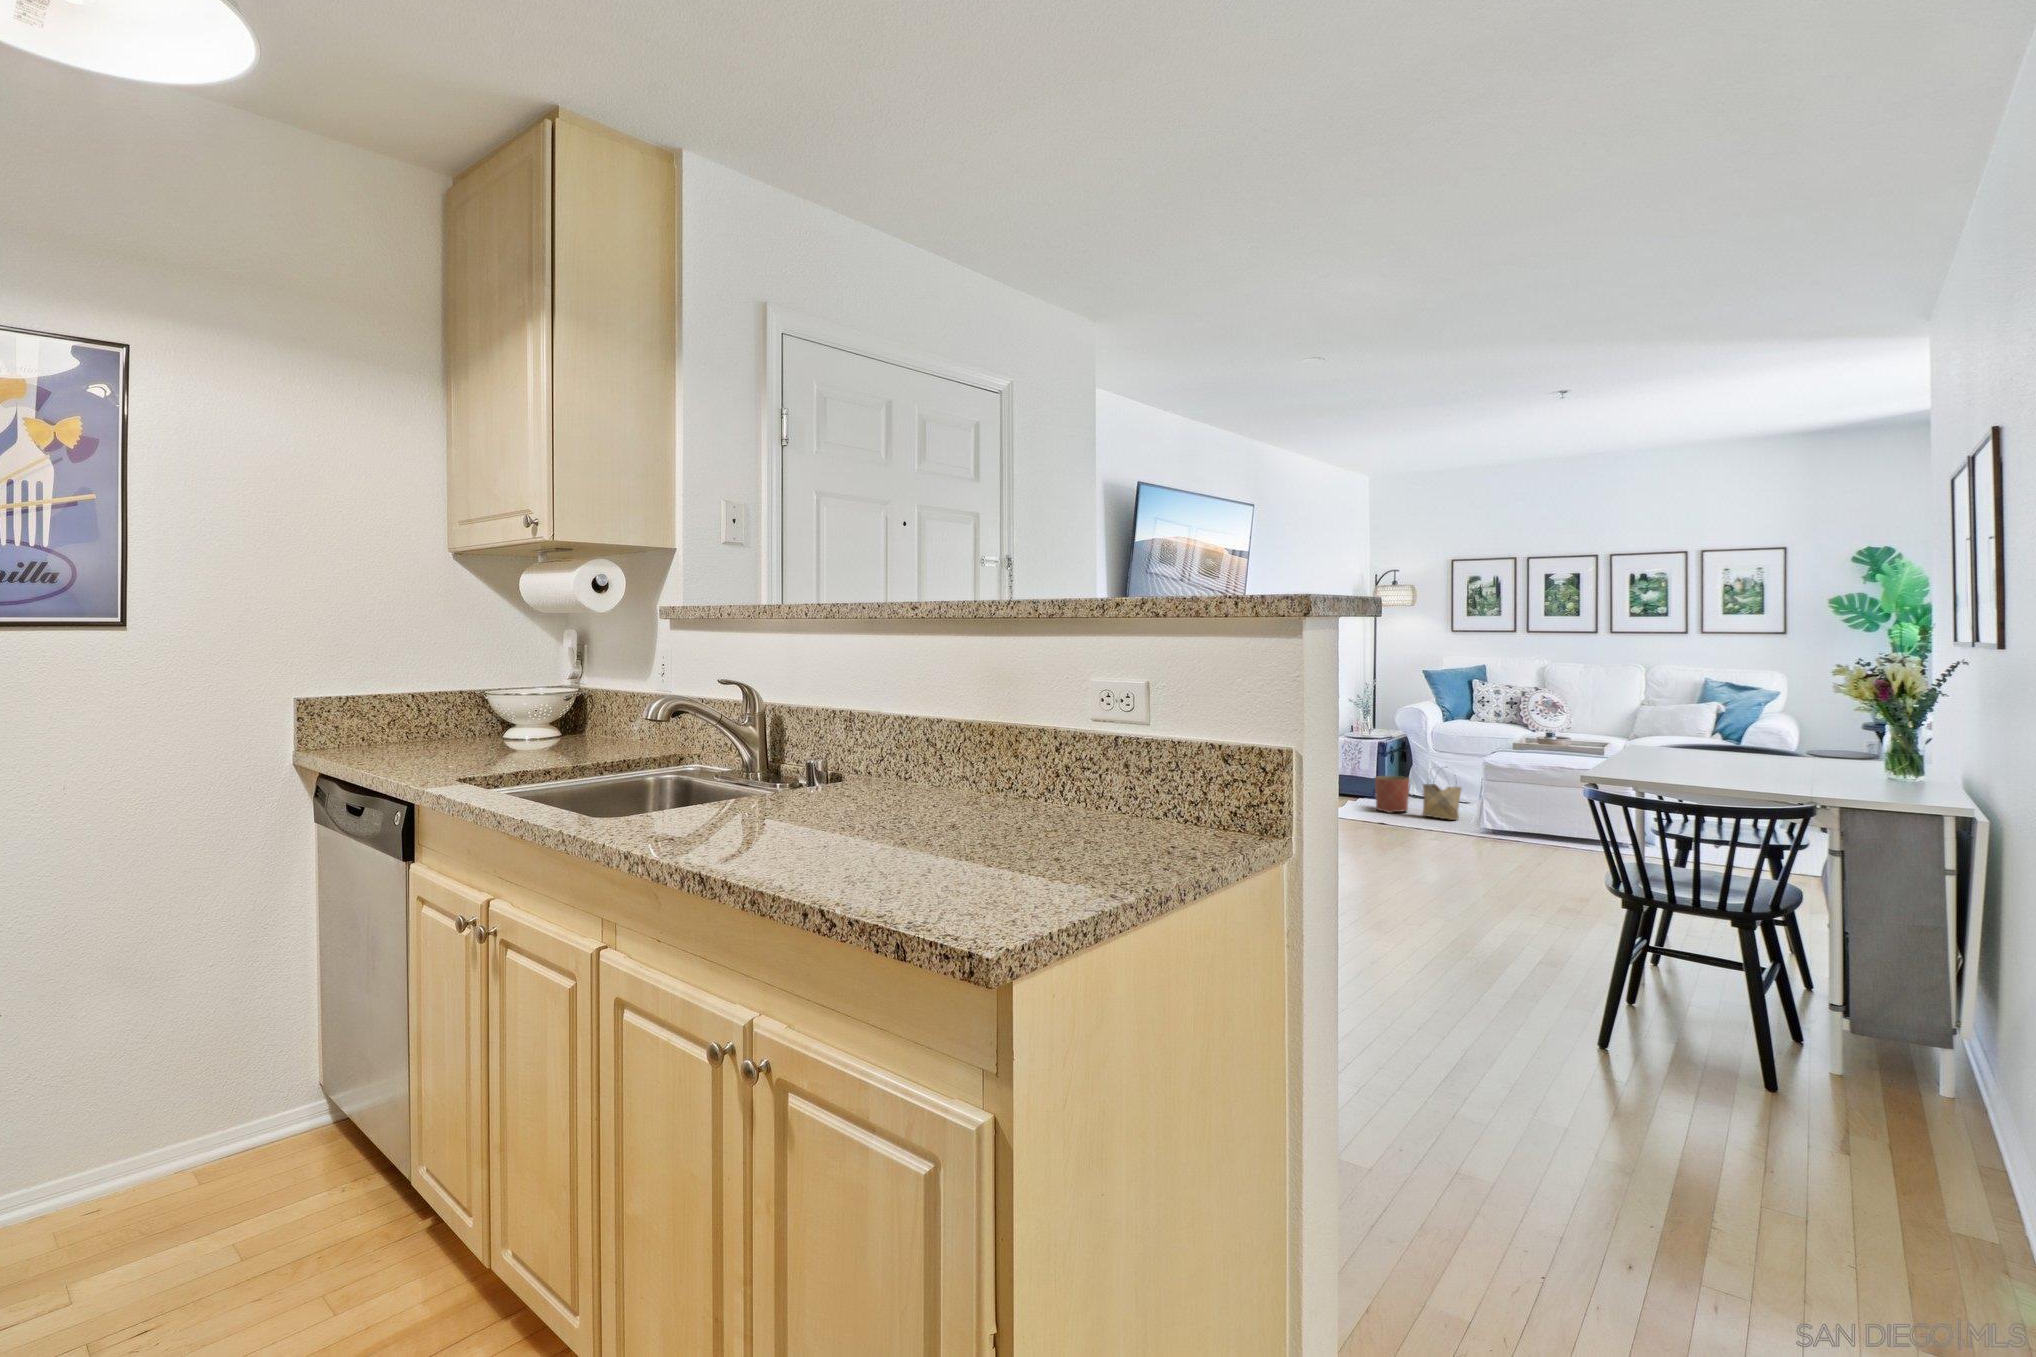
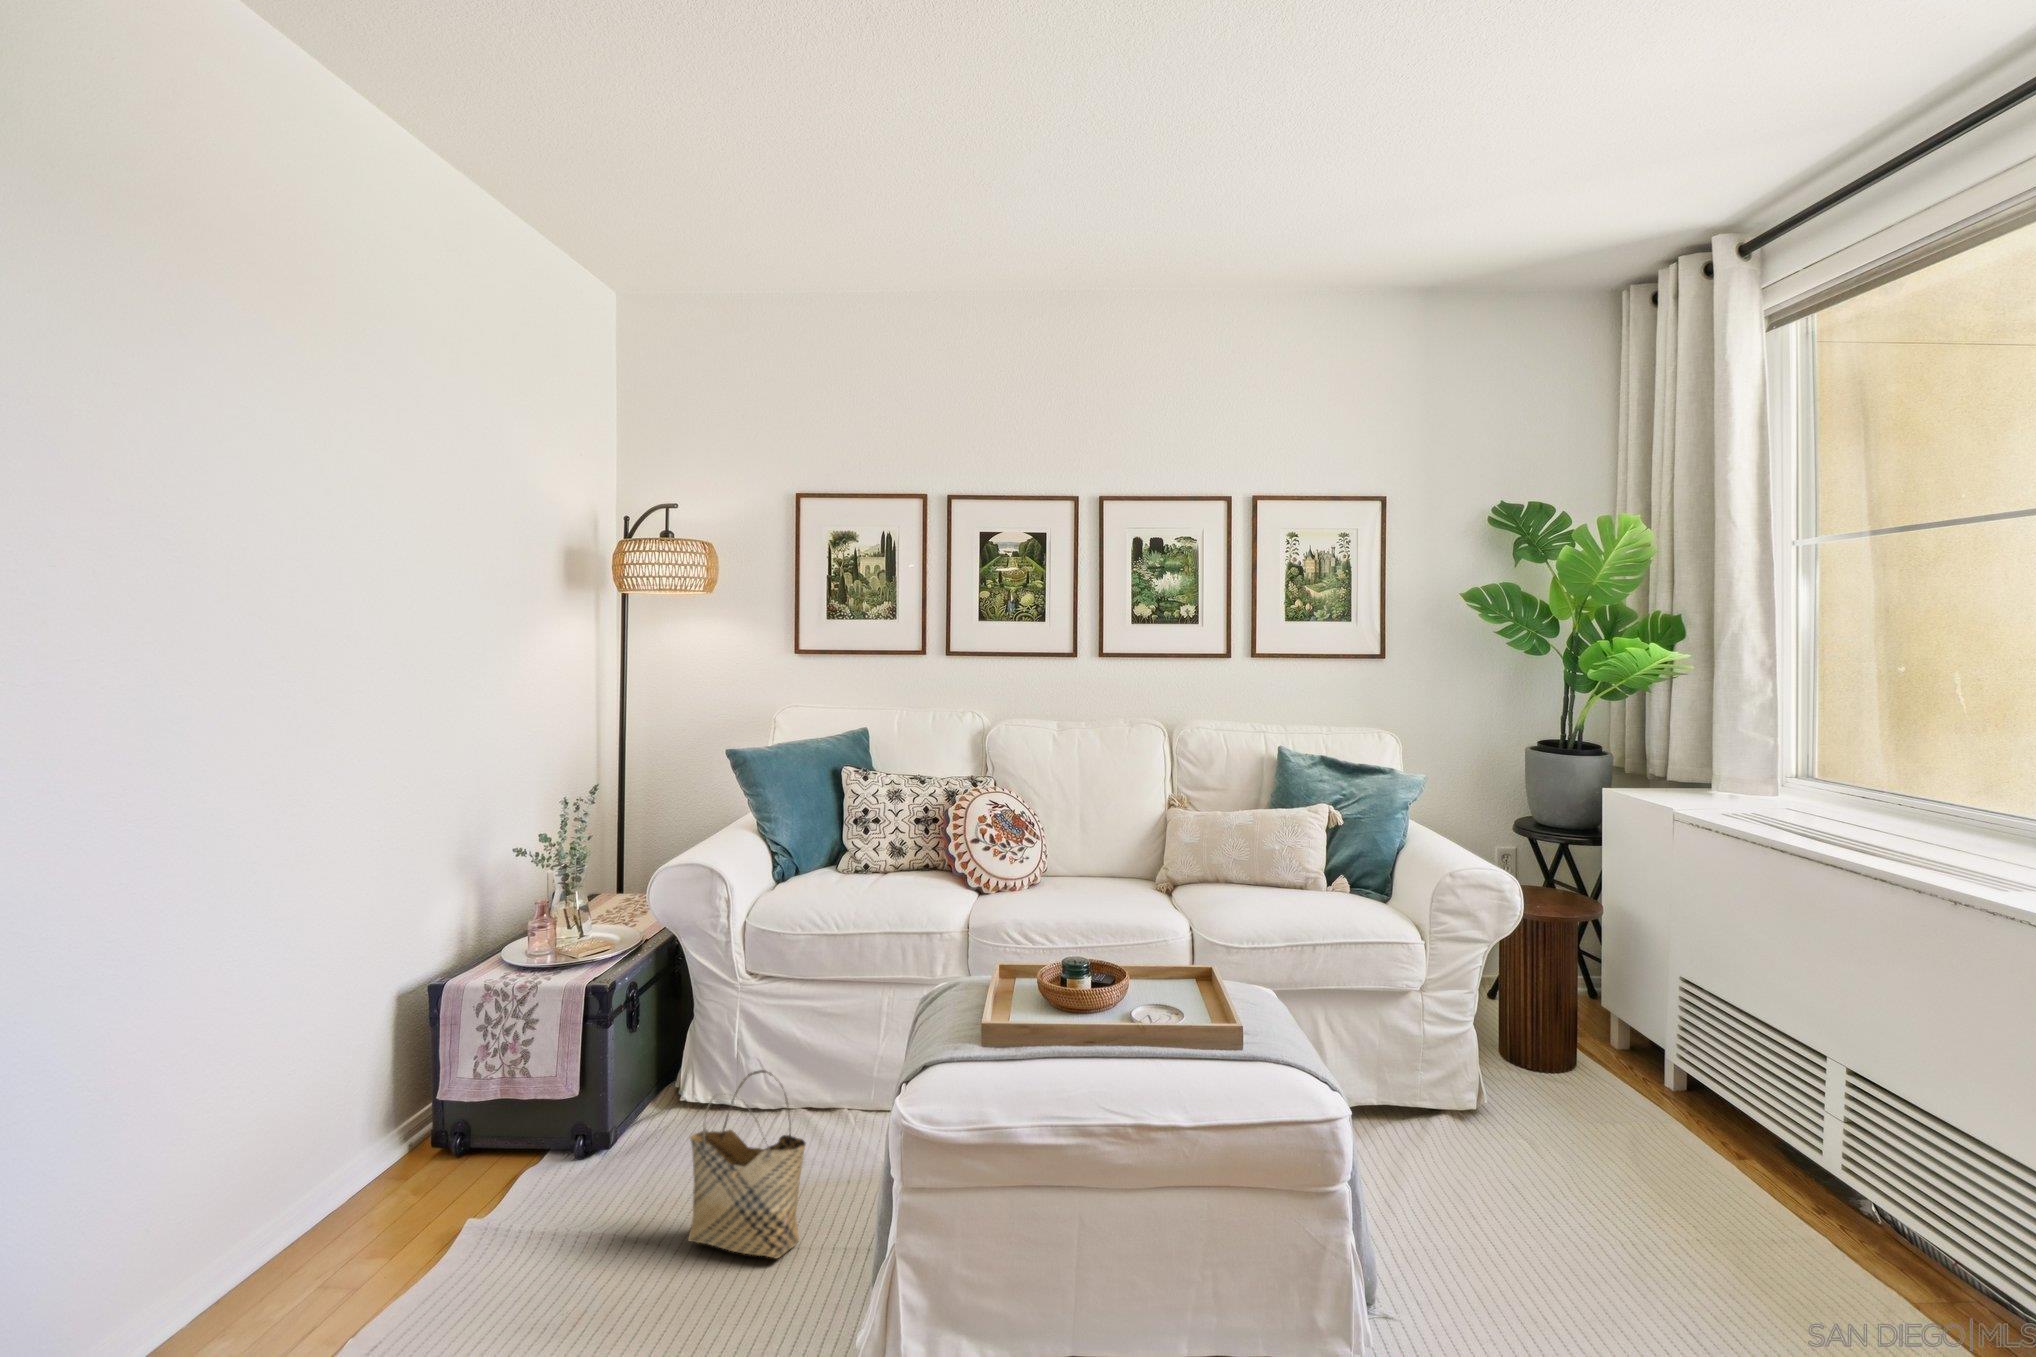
planter: present [1375,776,1410,813] -> none [551,1088,660,1237]

